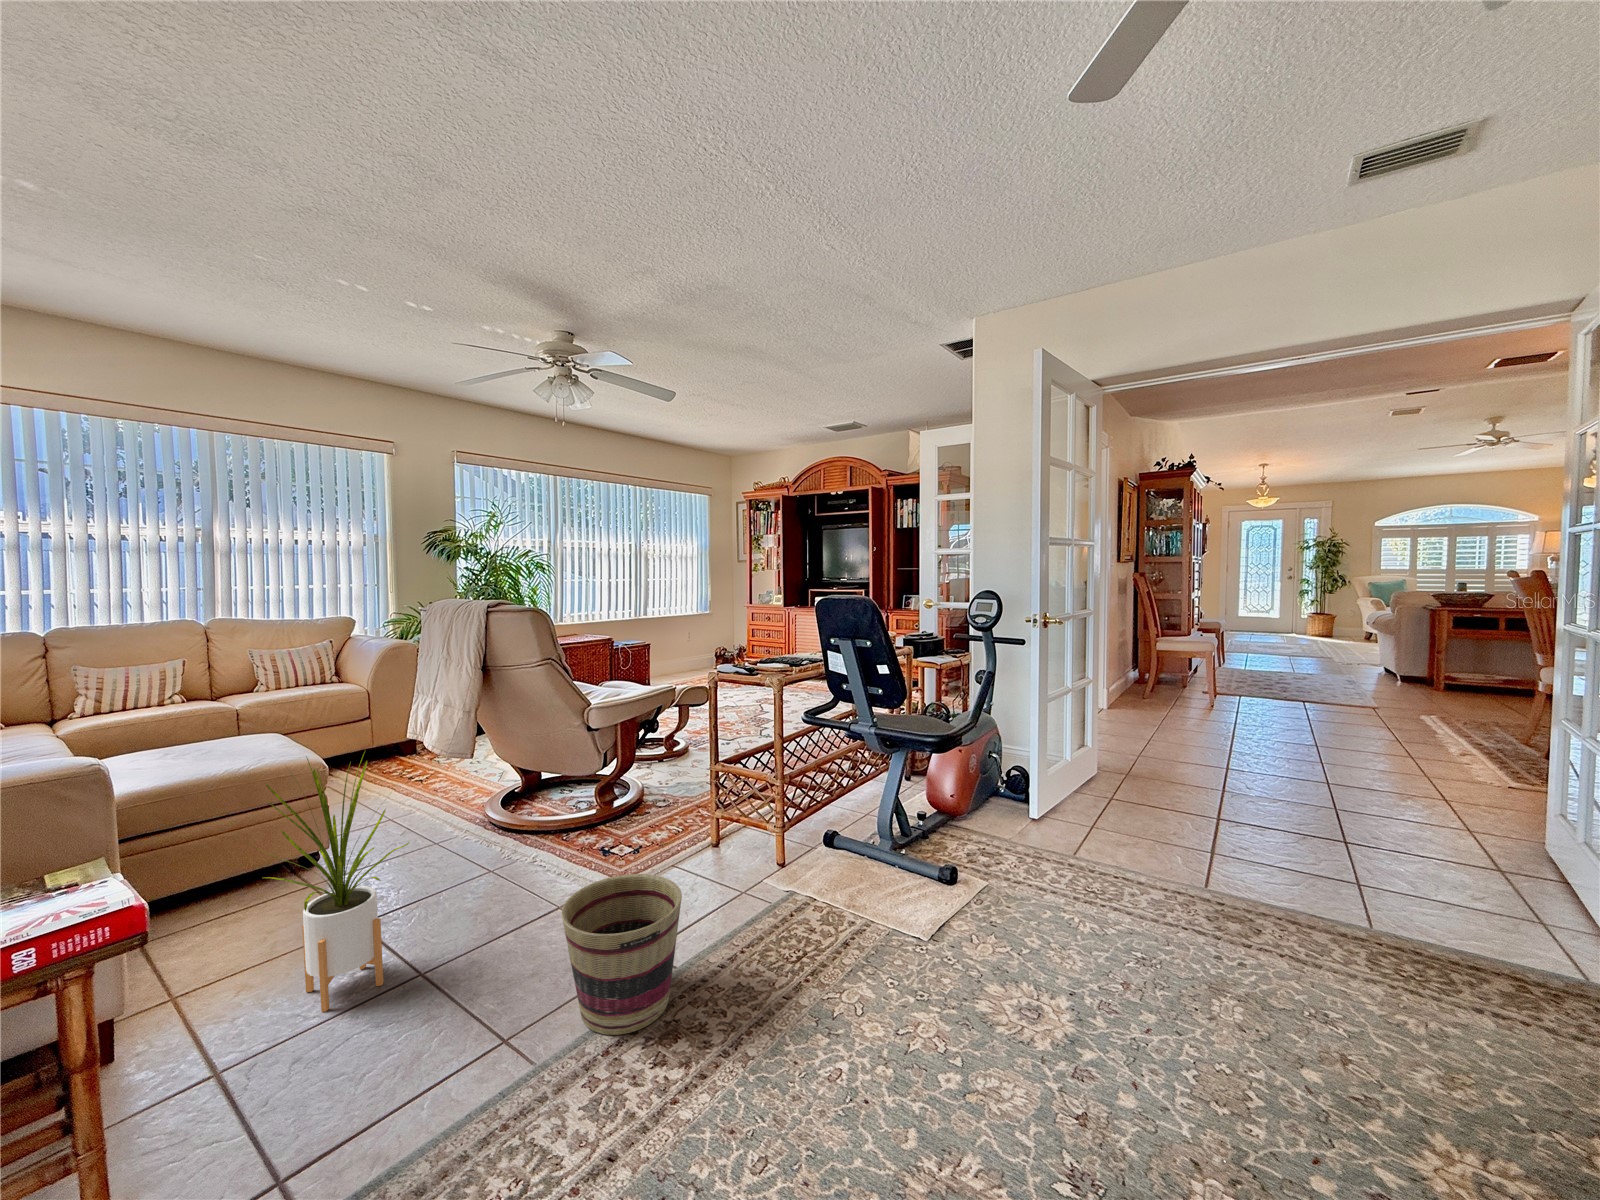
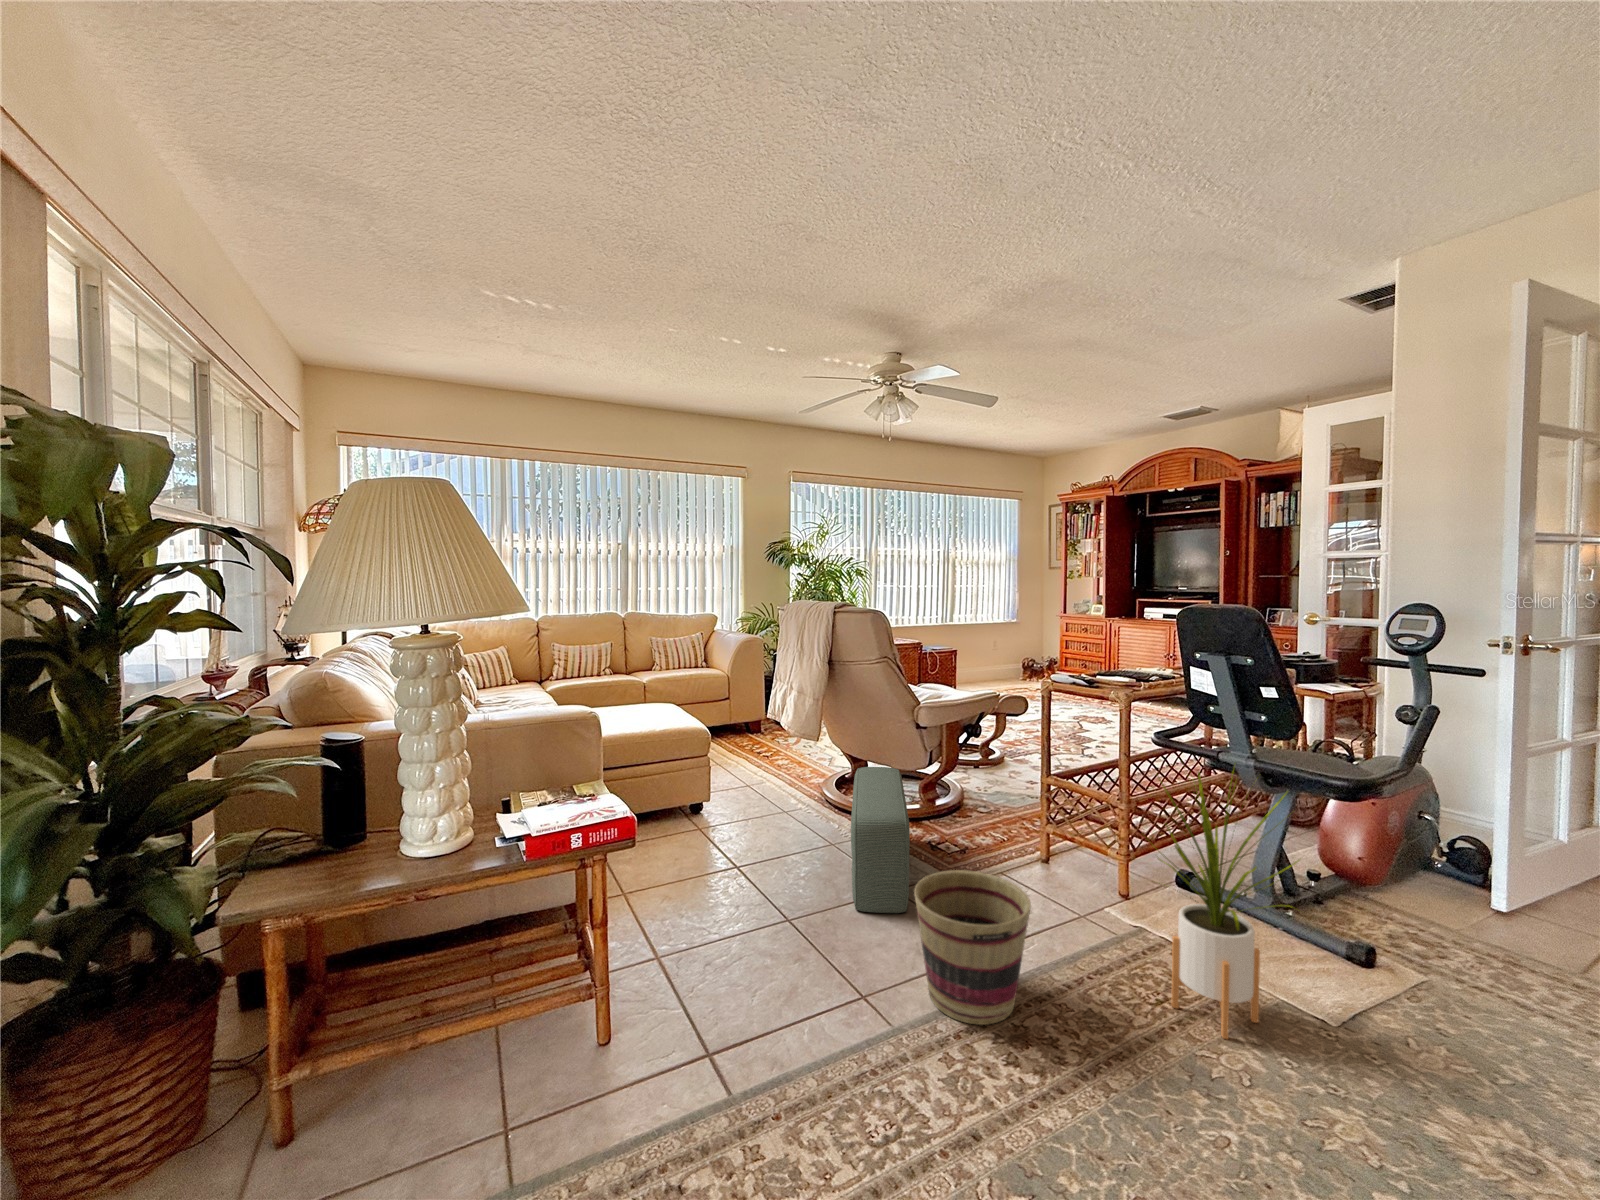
house plant: present [258,752,409,1012] -> present [1145,772,1299,1039]
pouf: none [502,776,571,940] -> present [851,767,910,913]

